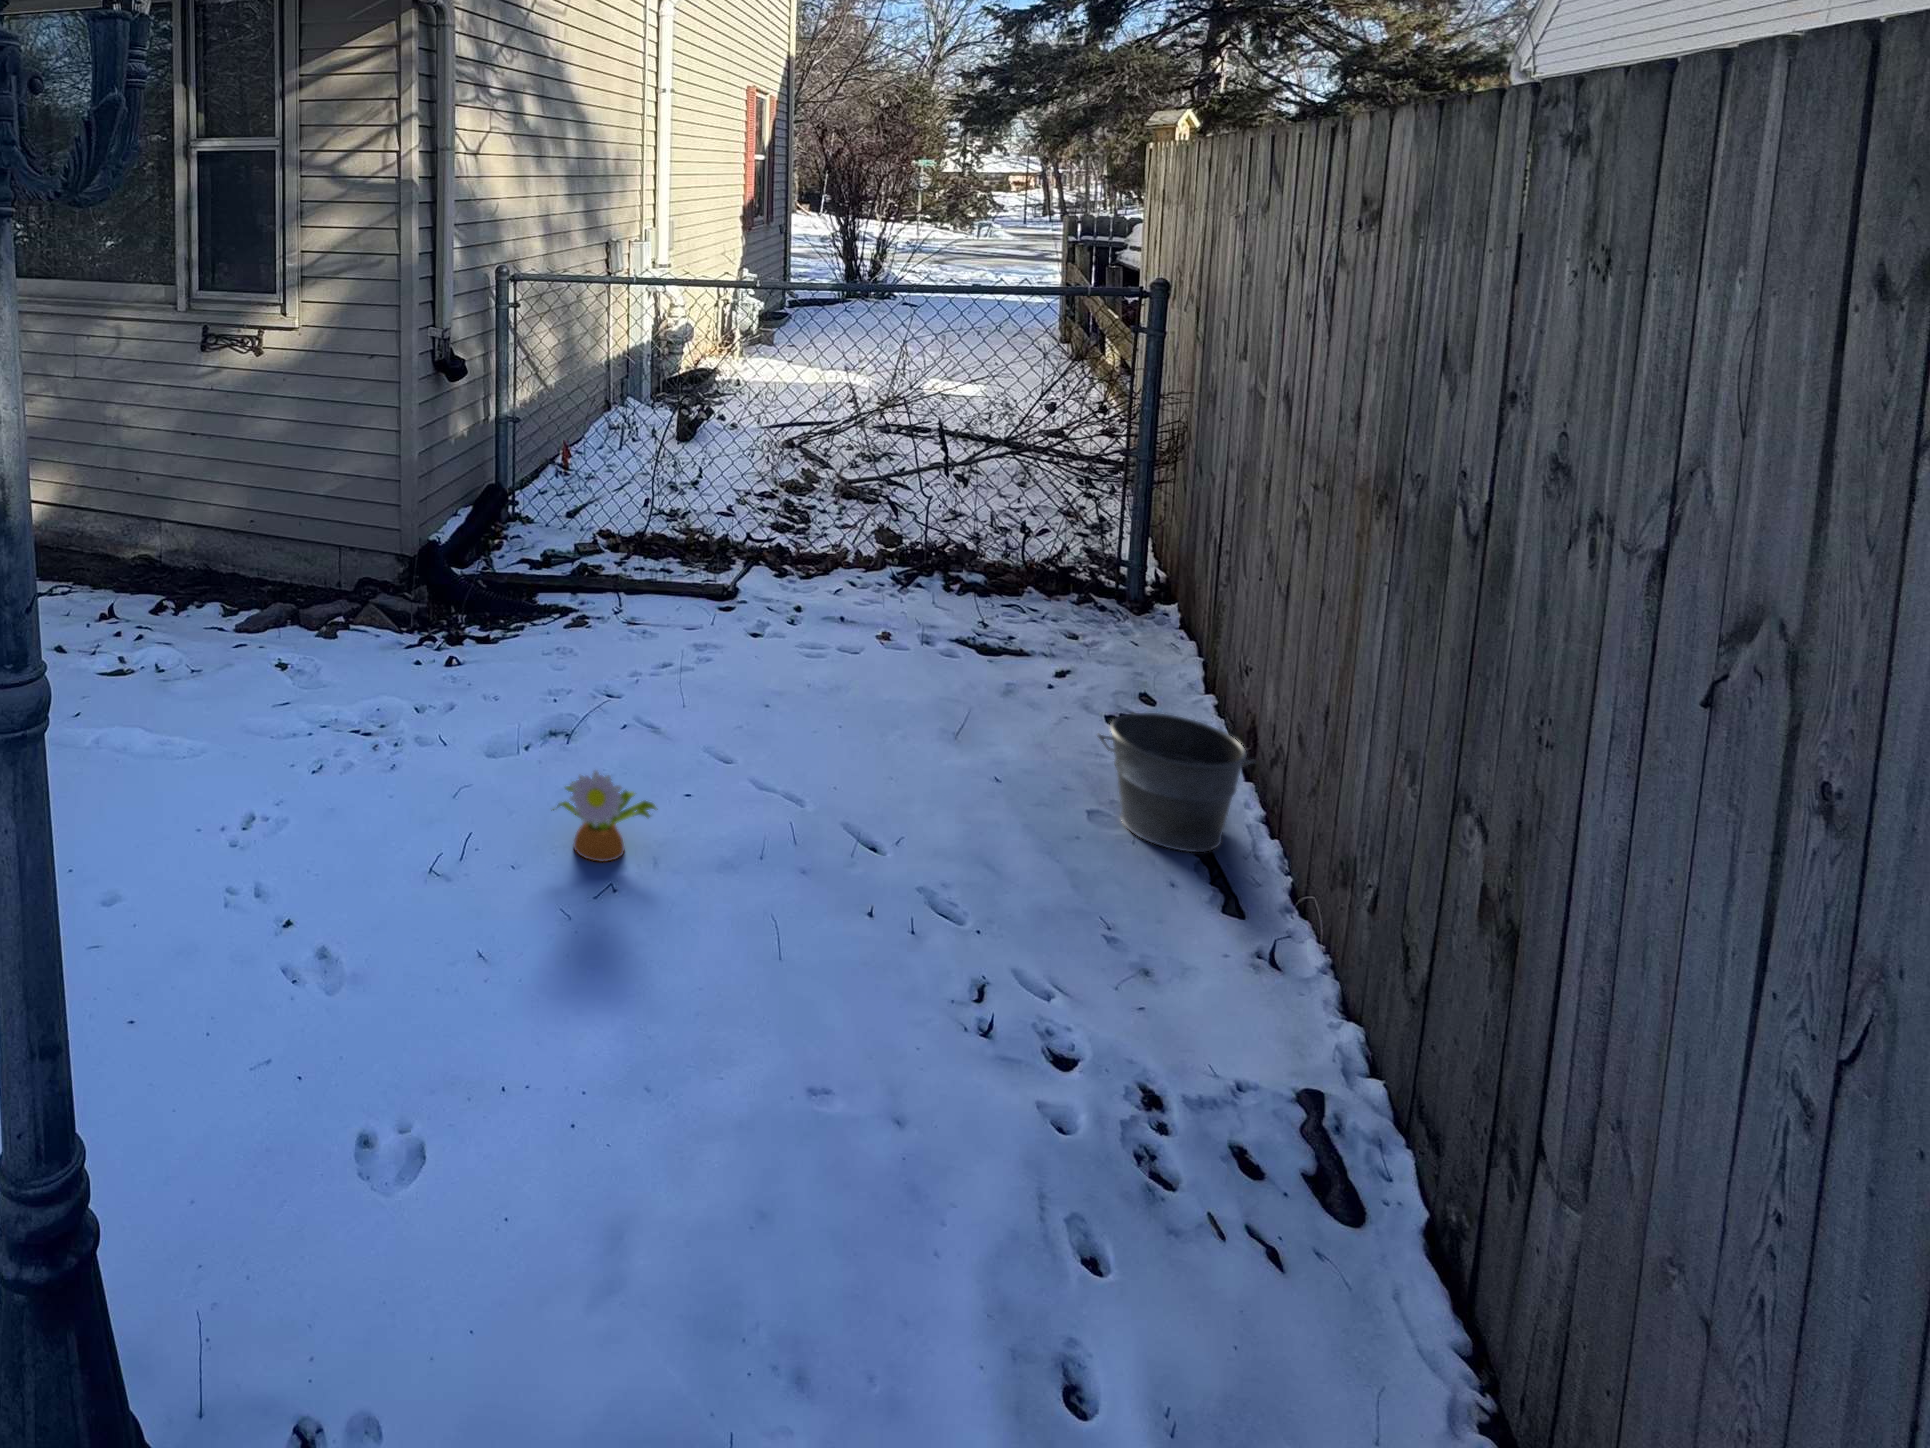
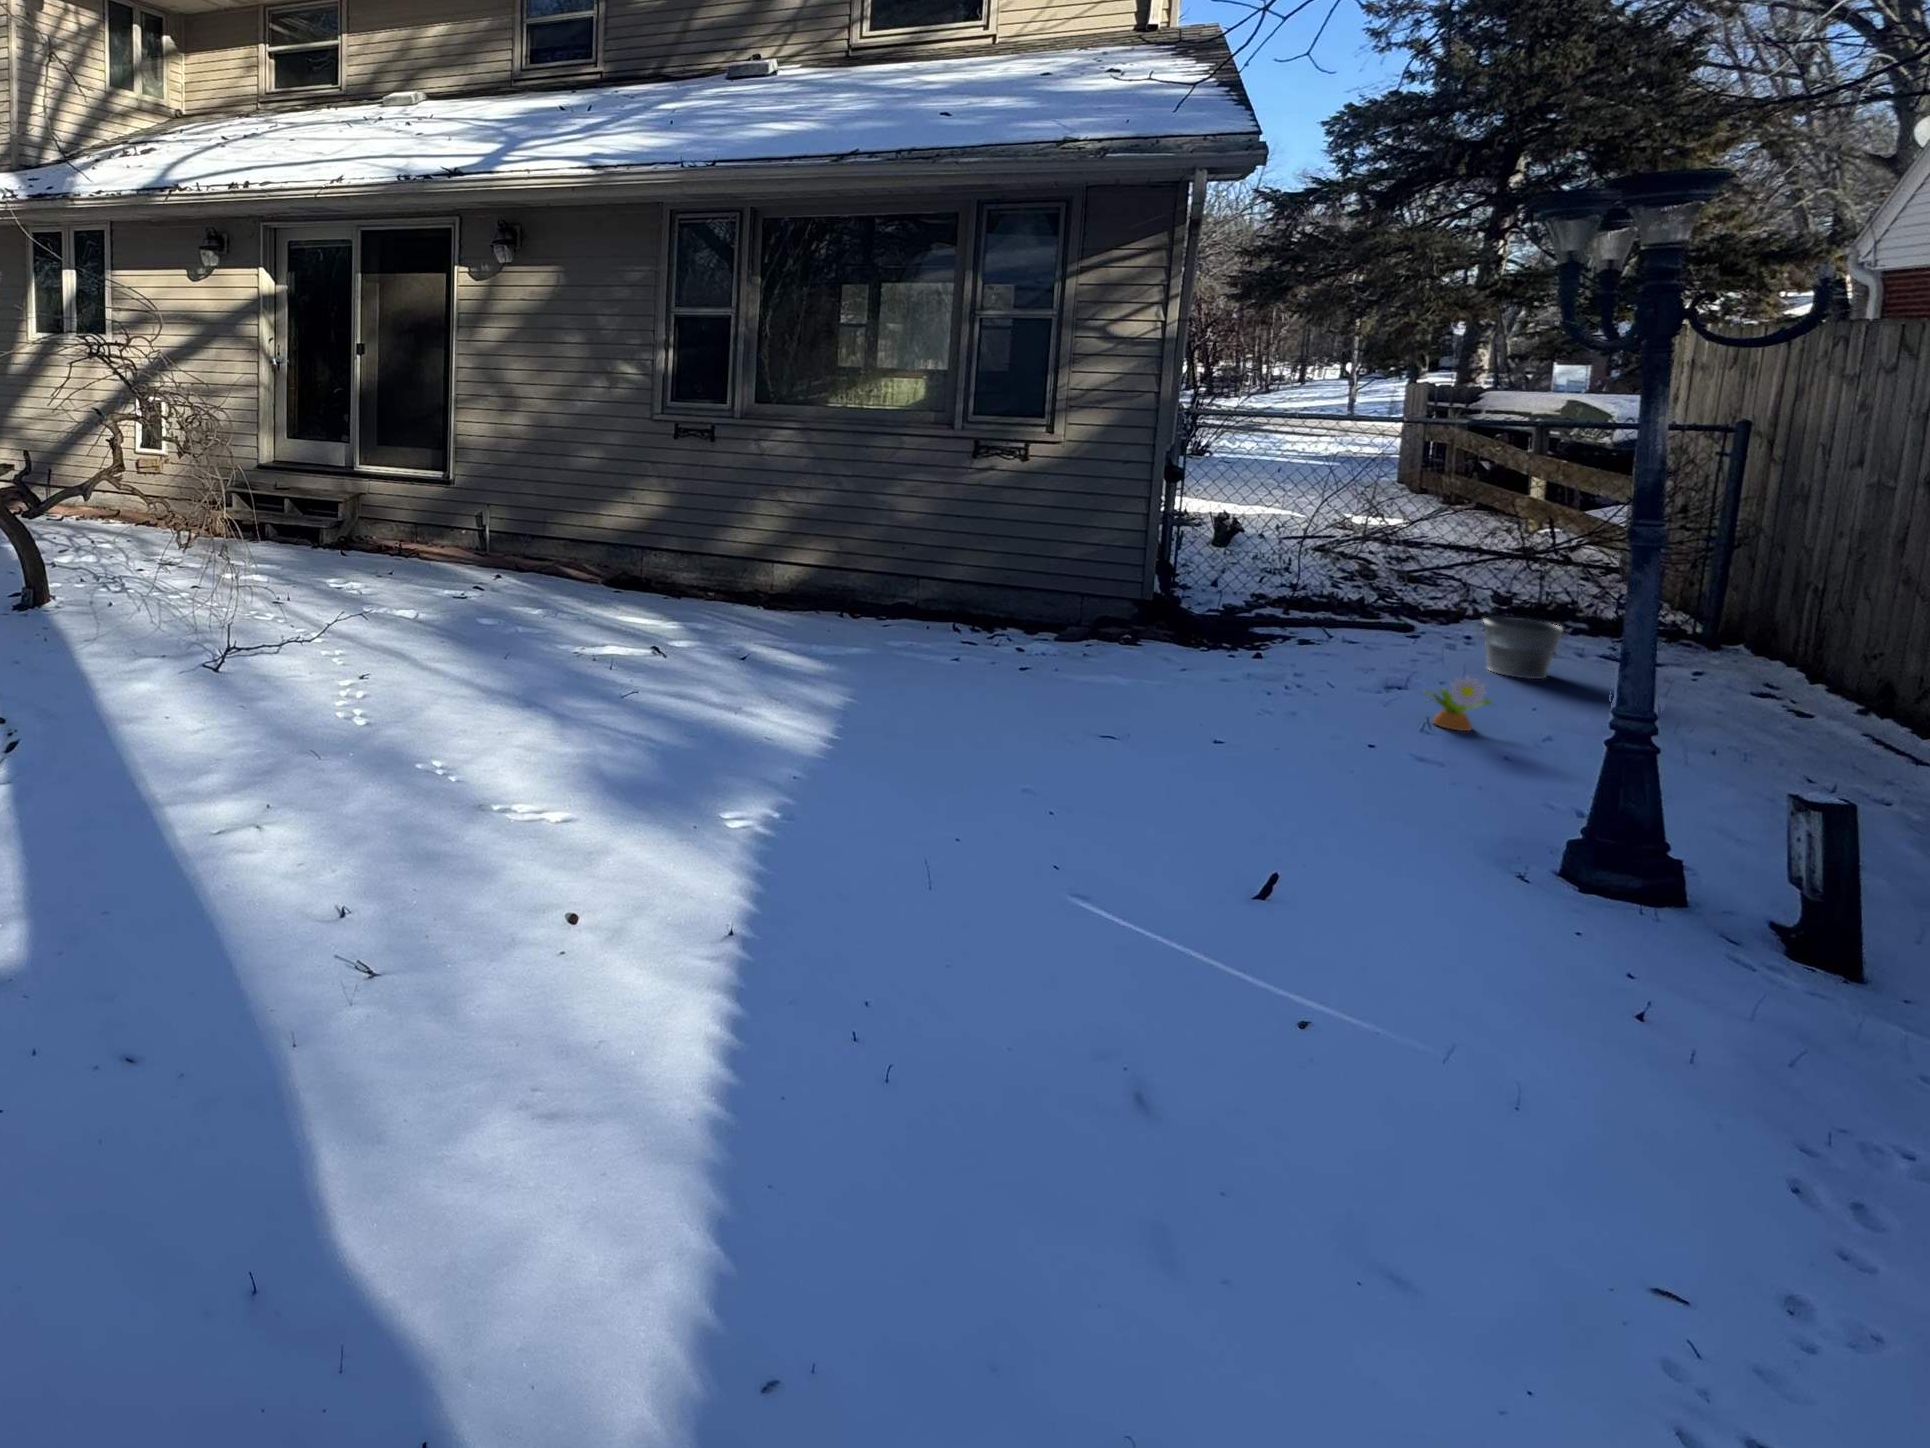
bucket: present [1098,713,1255,852] -> present [1476,617,1565,679]

